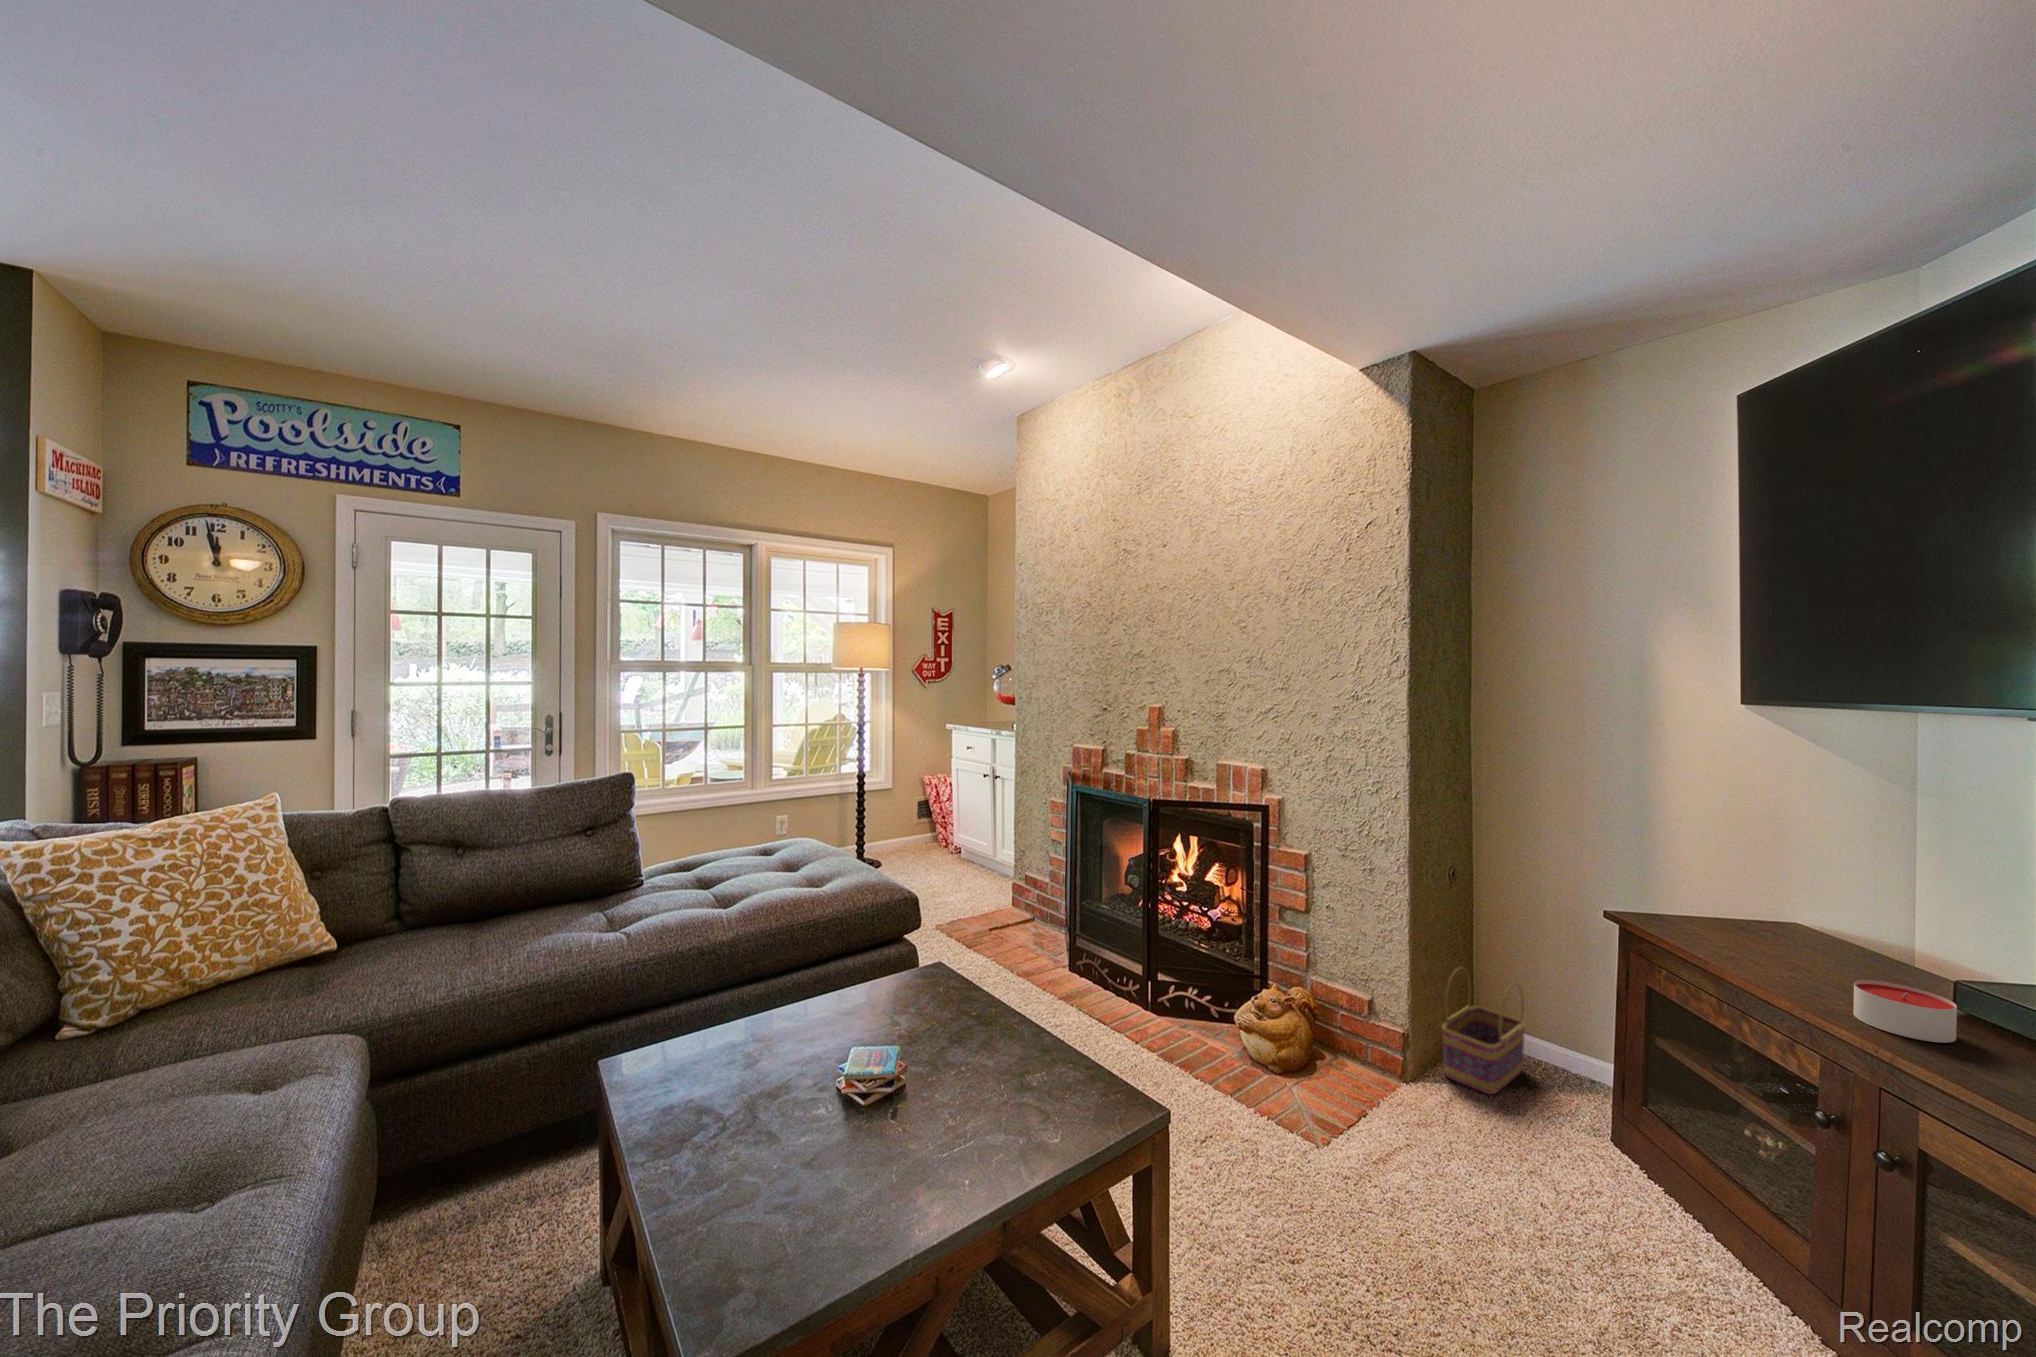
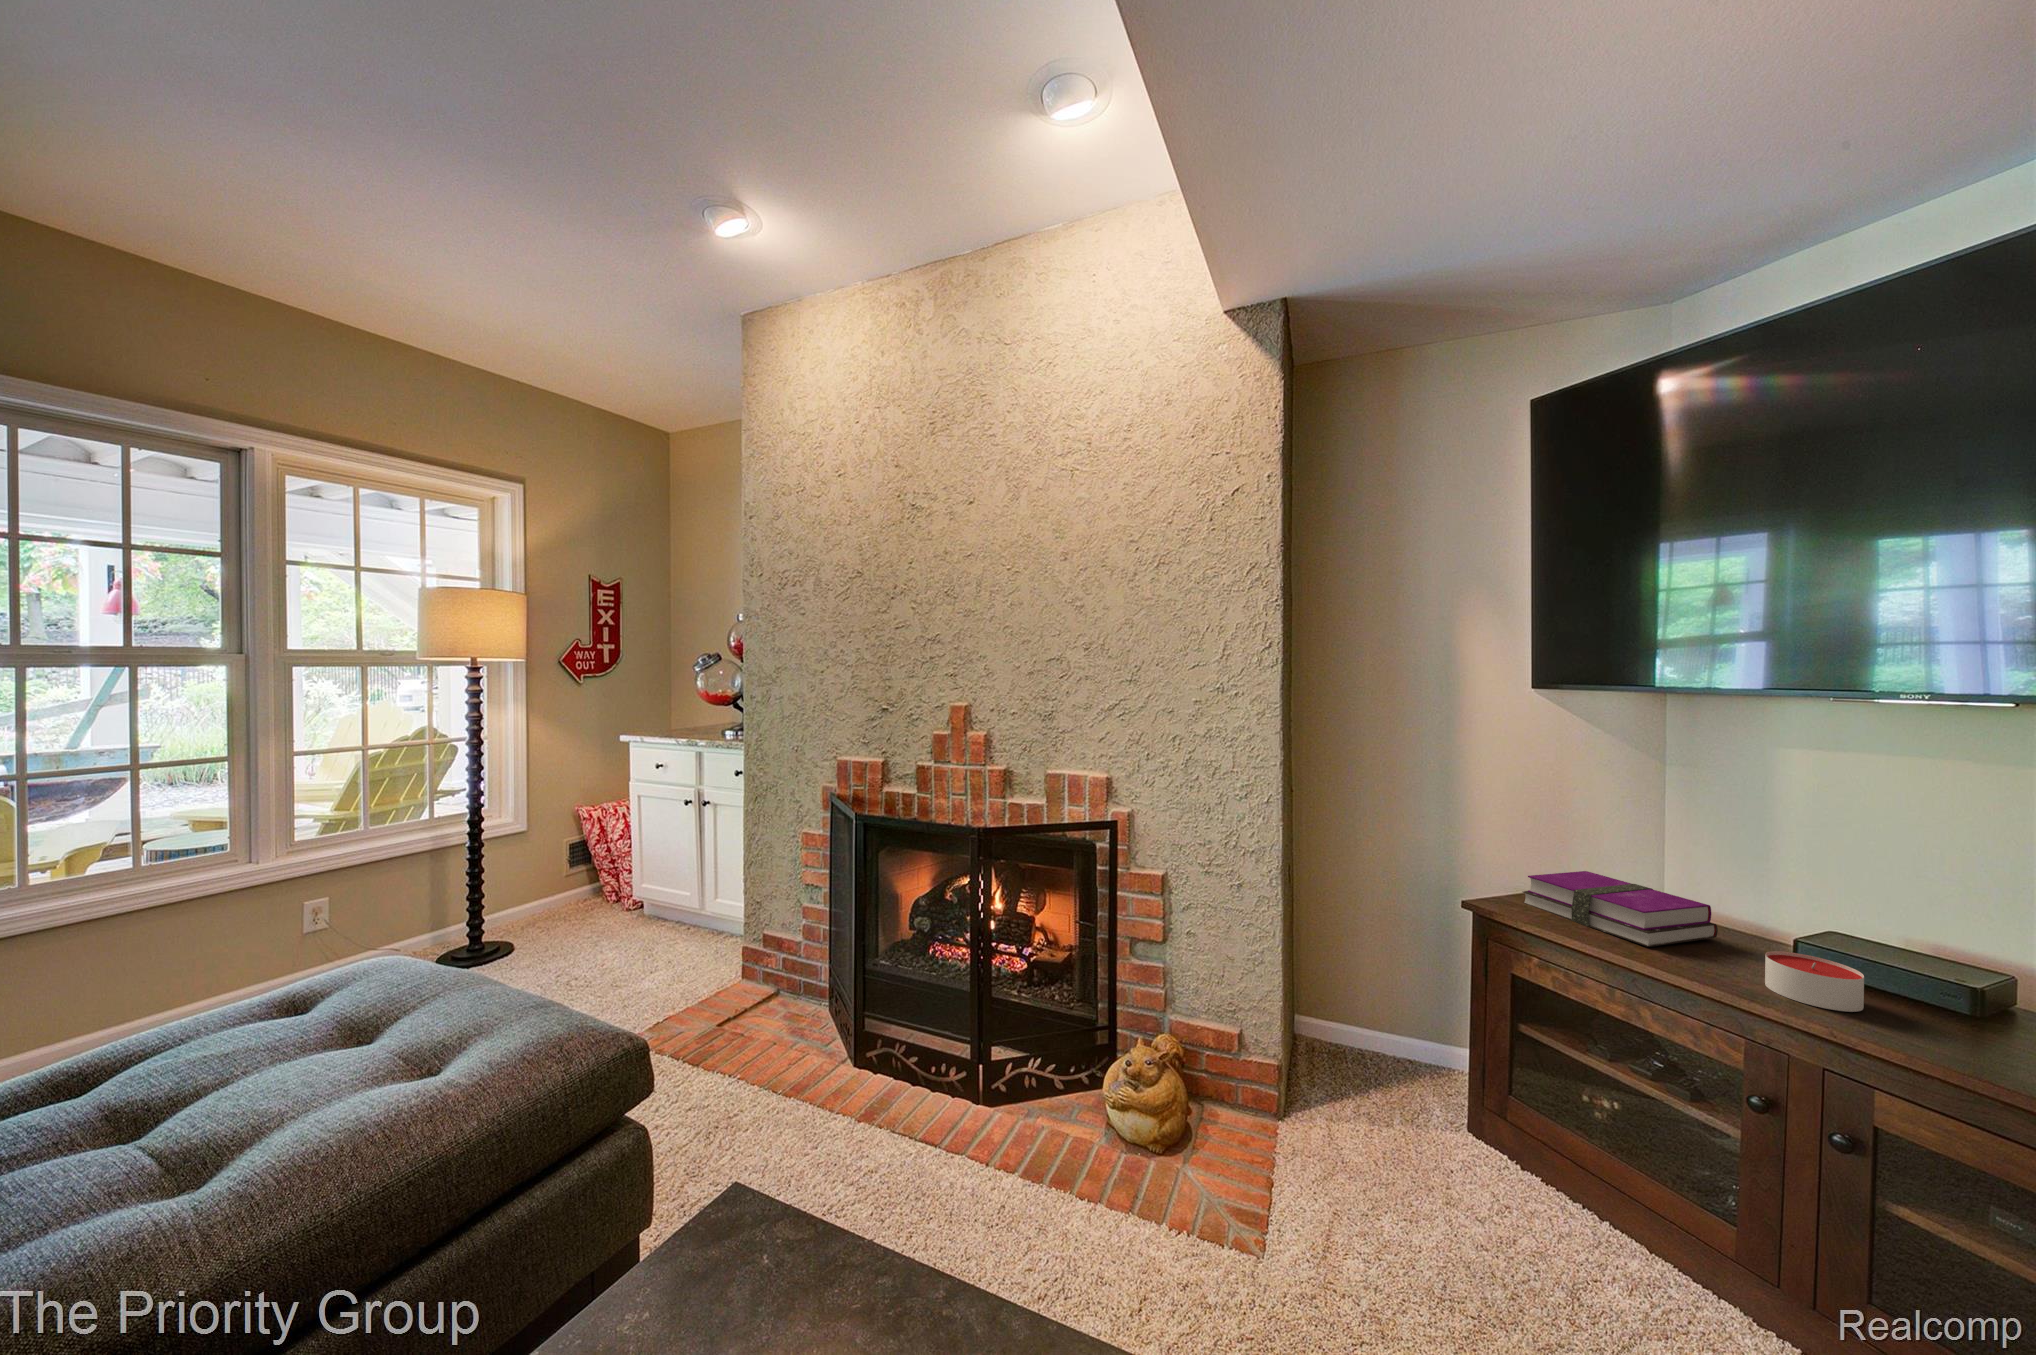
hardback book: none [1681,897,1894,980] -> present [1522,871,1718,947]
basket: present [1442,967,1525,1094] -> none [1305,970,1364,1108]

